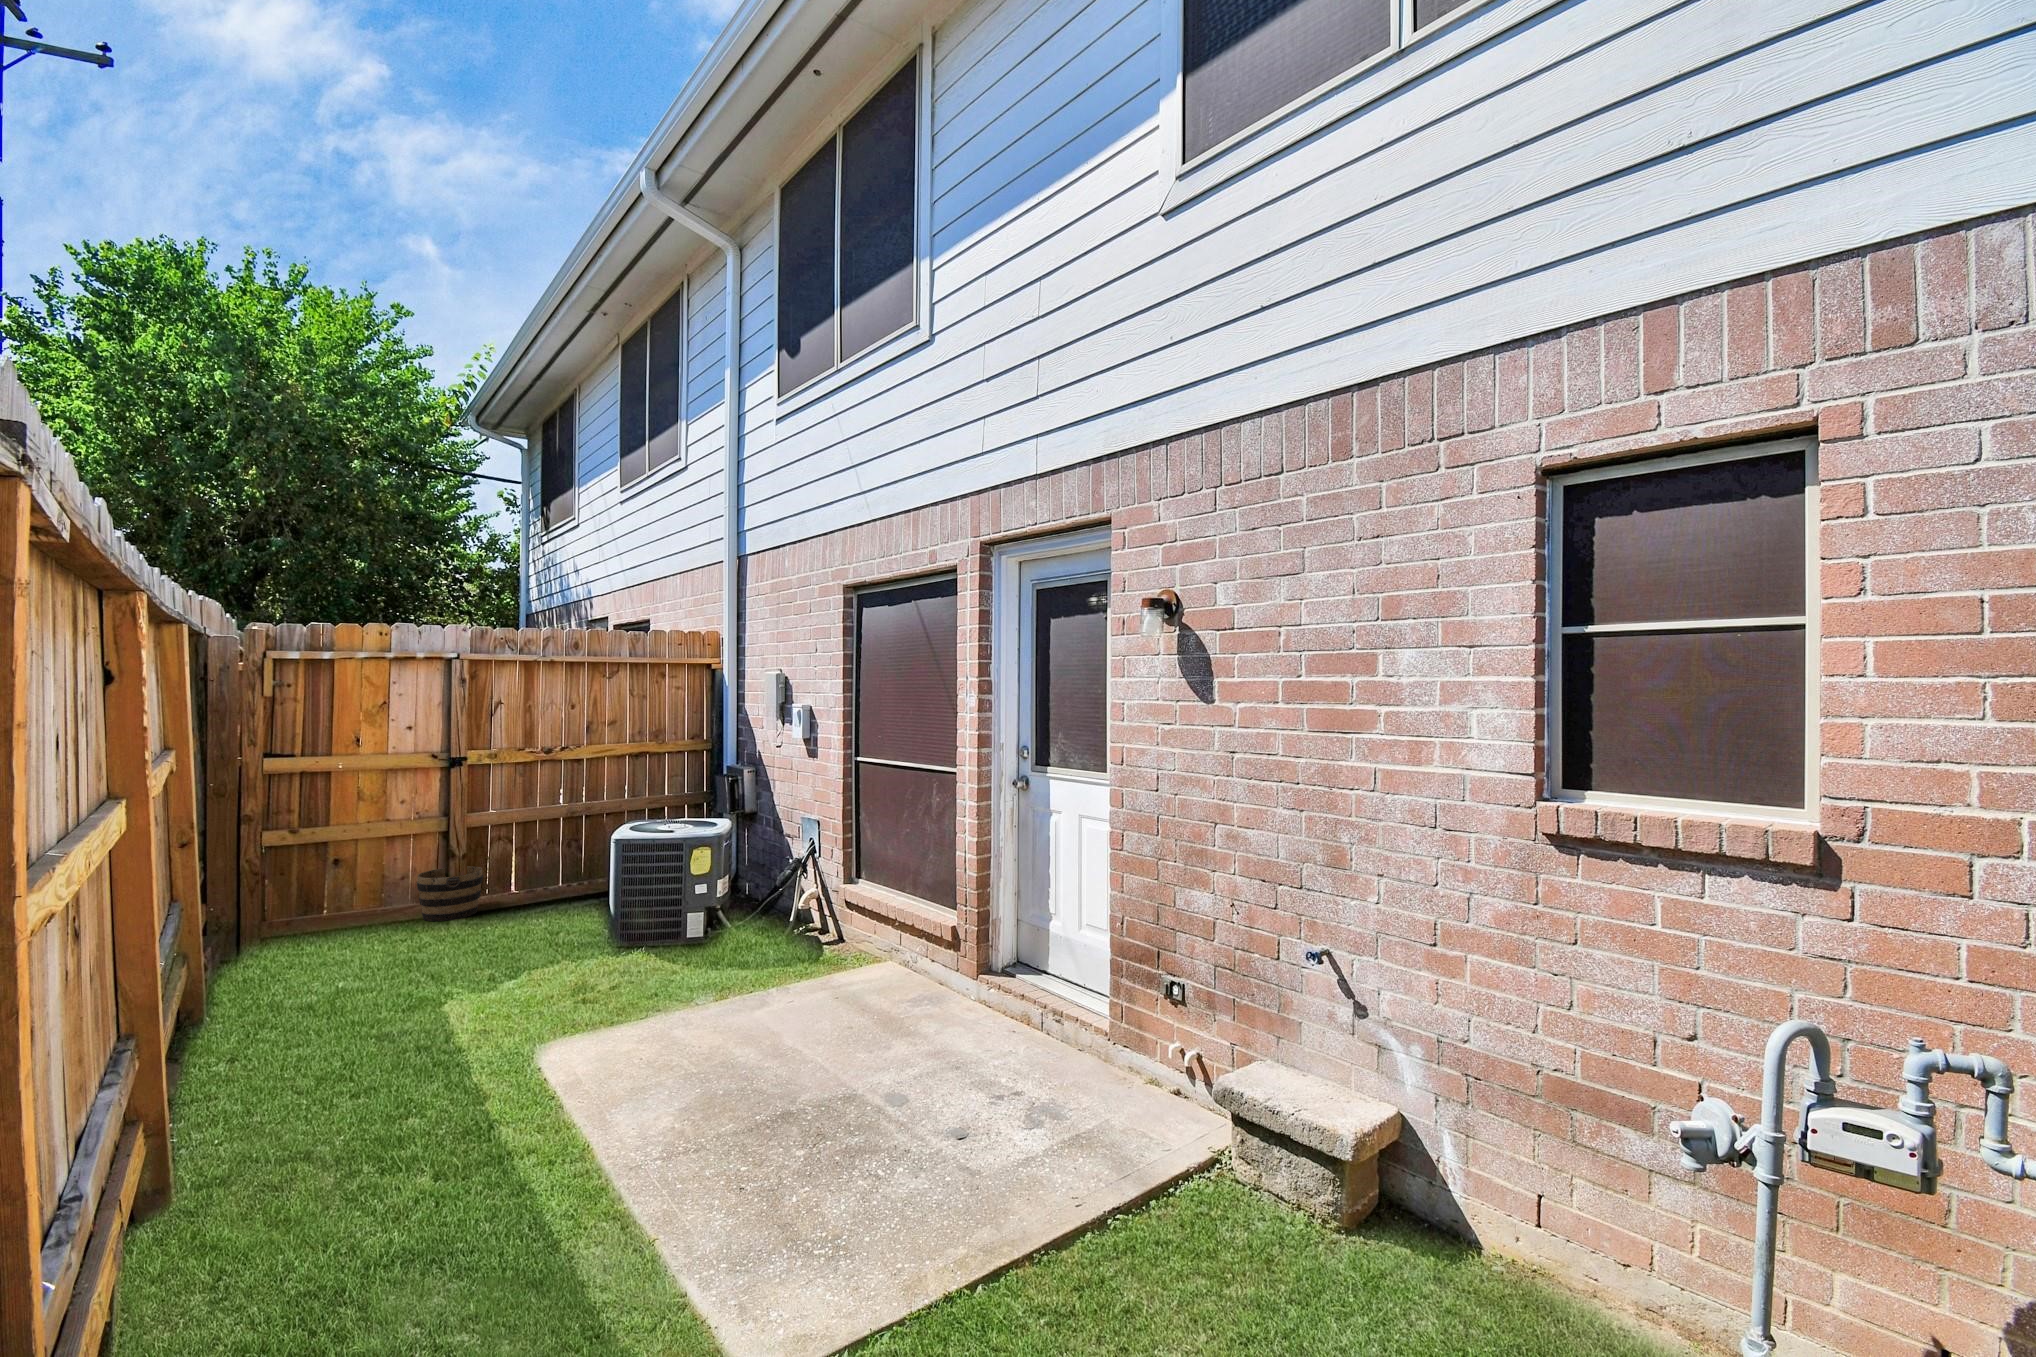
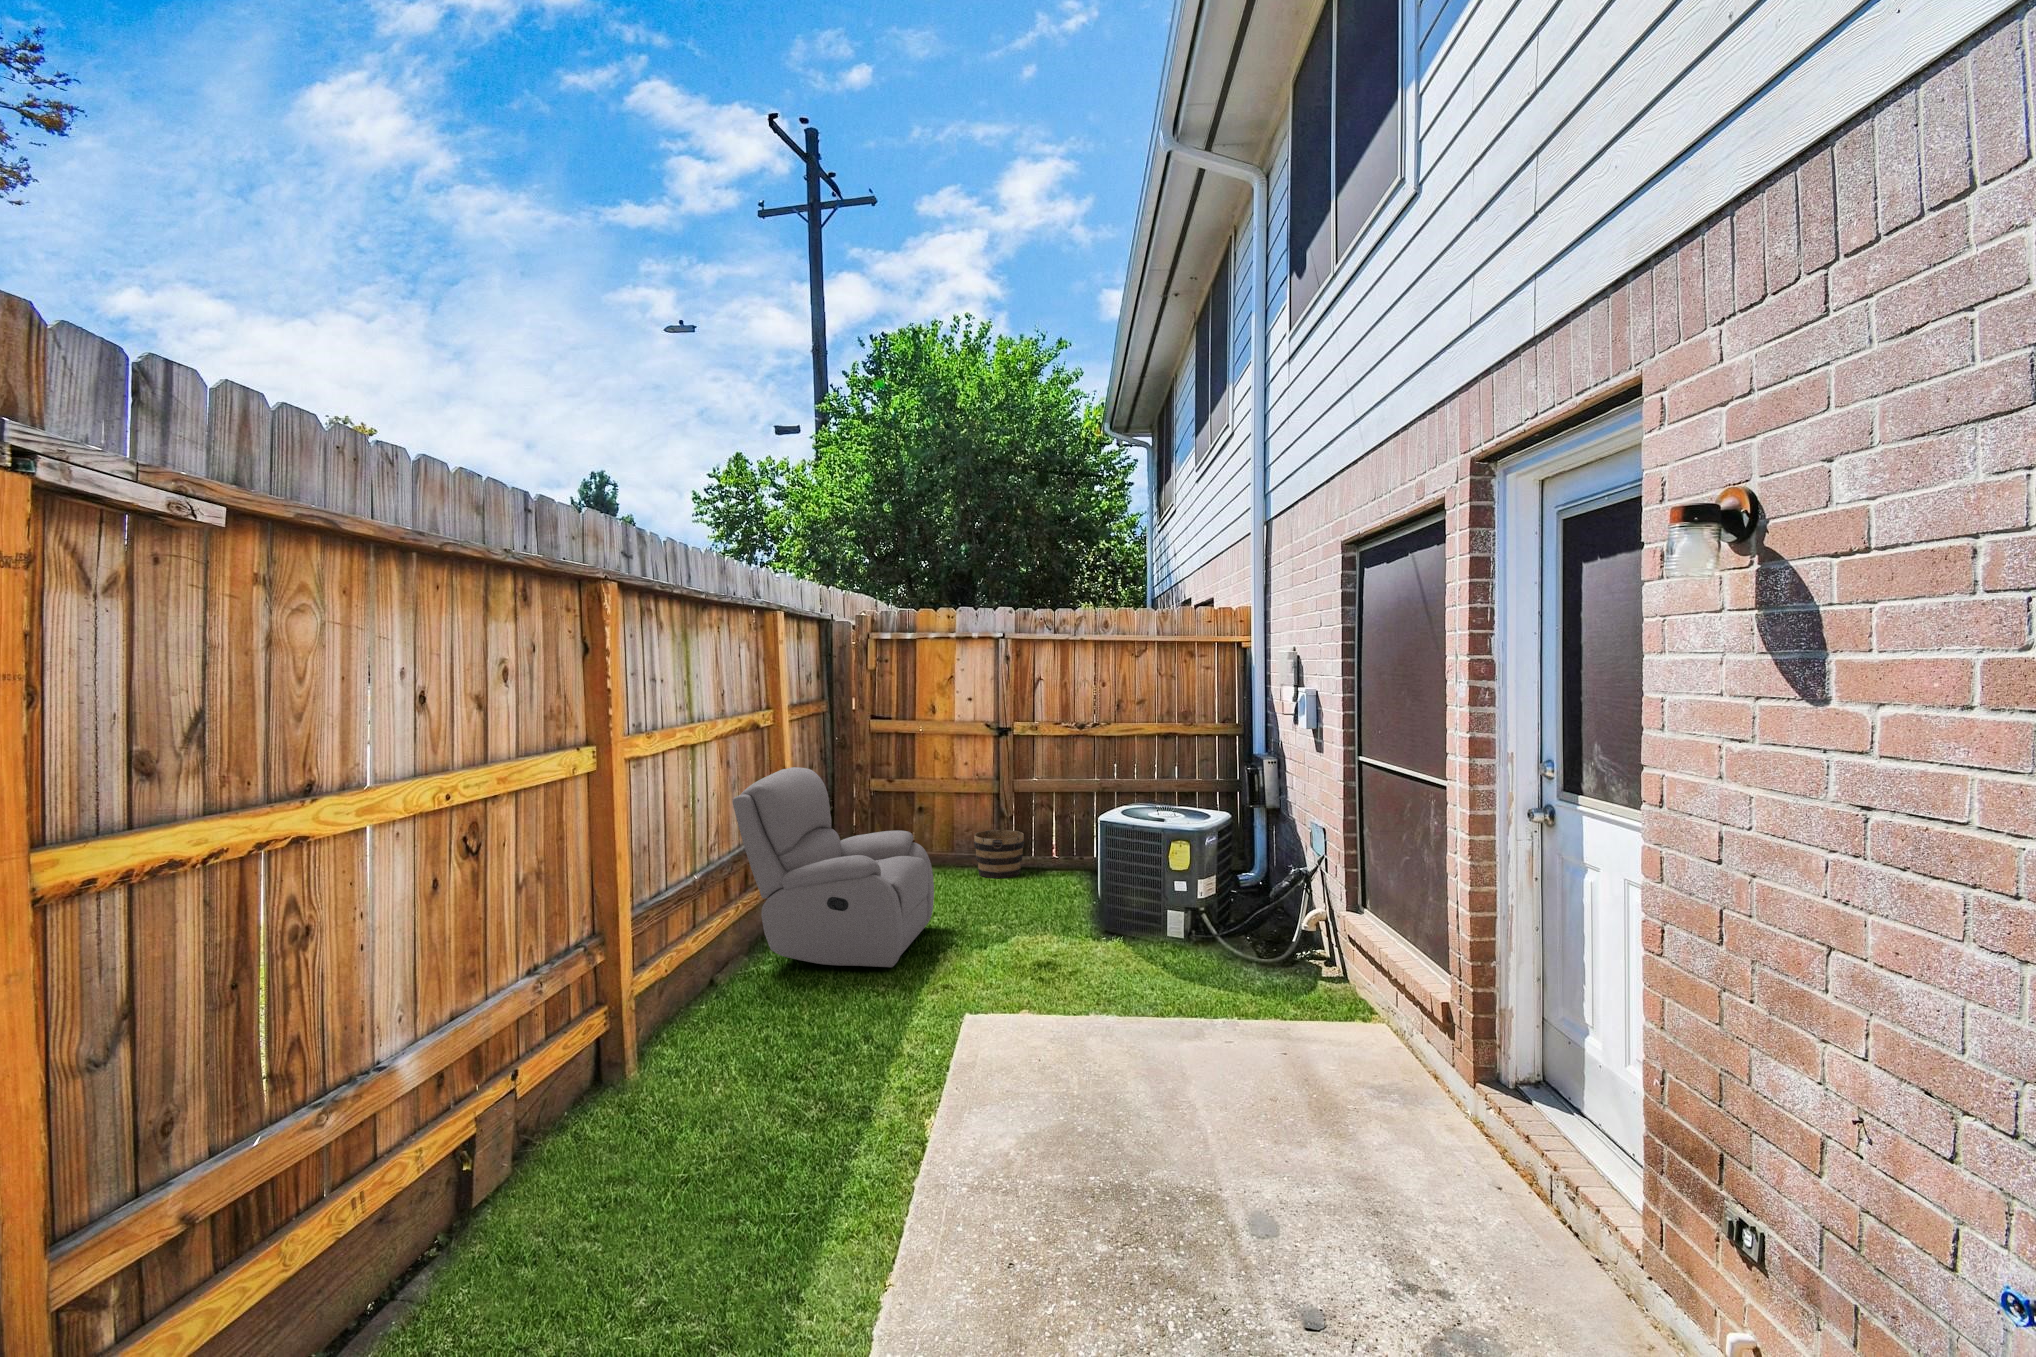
chair: none [134,812,411,1047] -> present [733,767,934,967]

